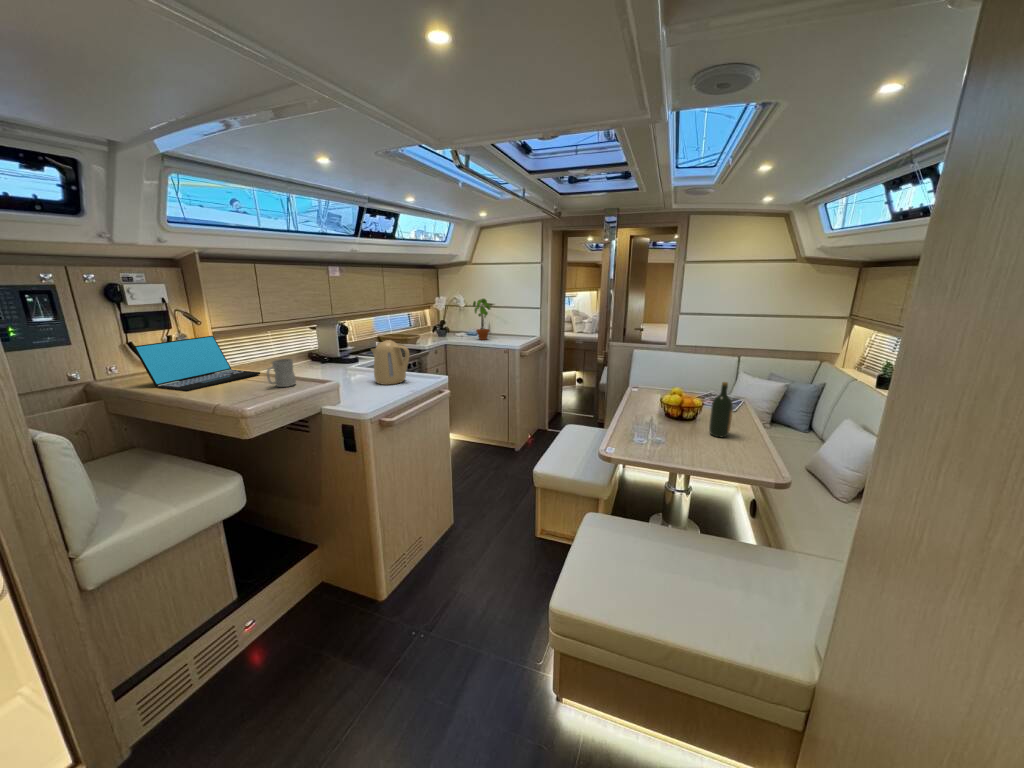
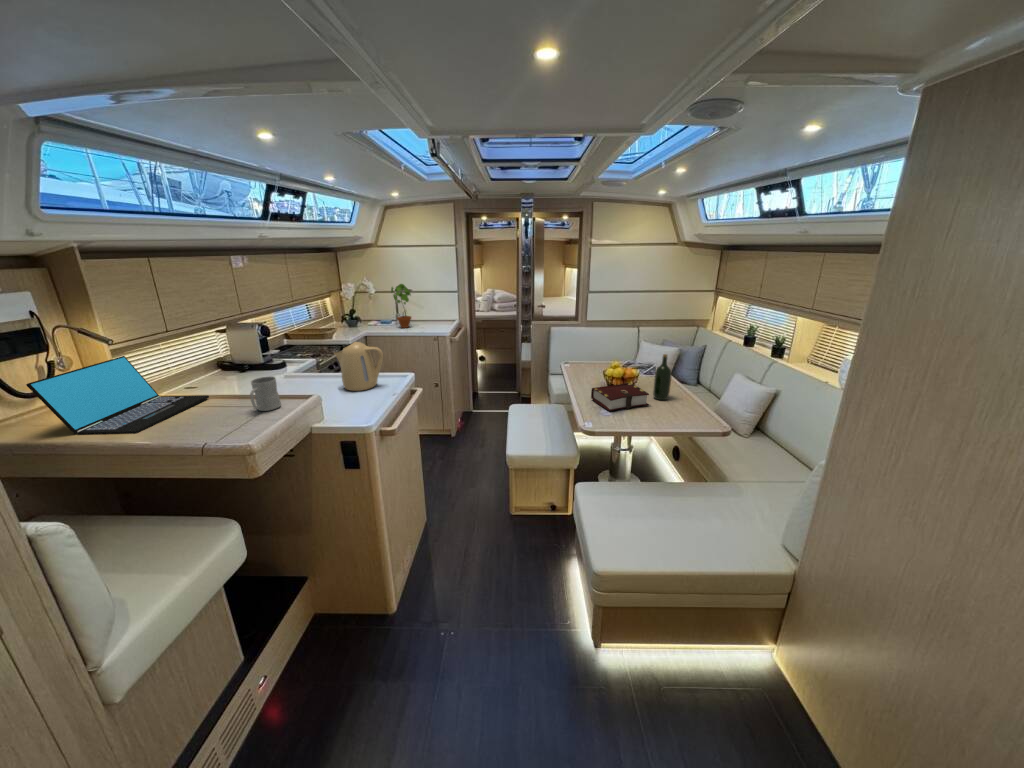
book: none [632,412,697,440] -> present [591,383,649,411]

